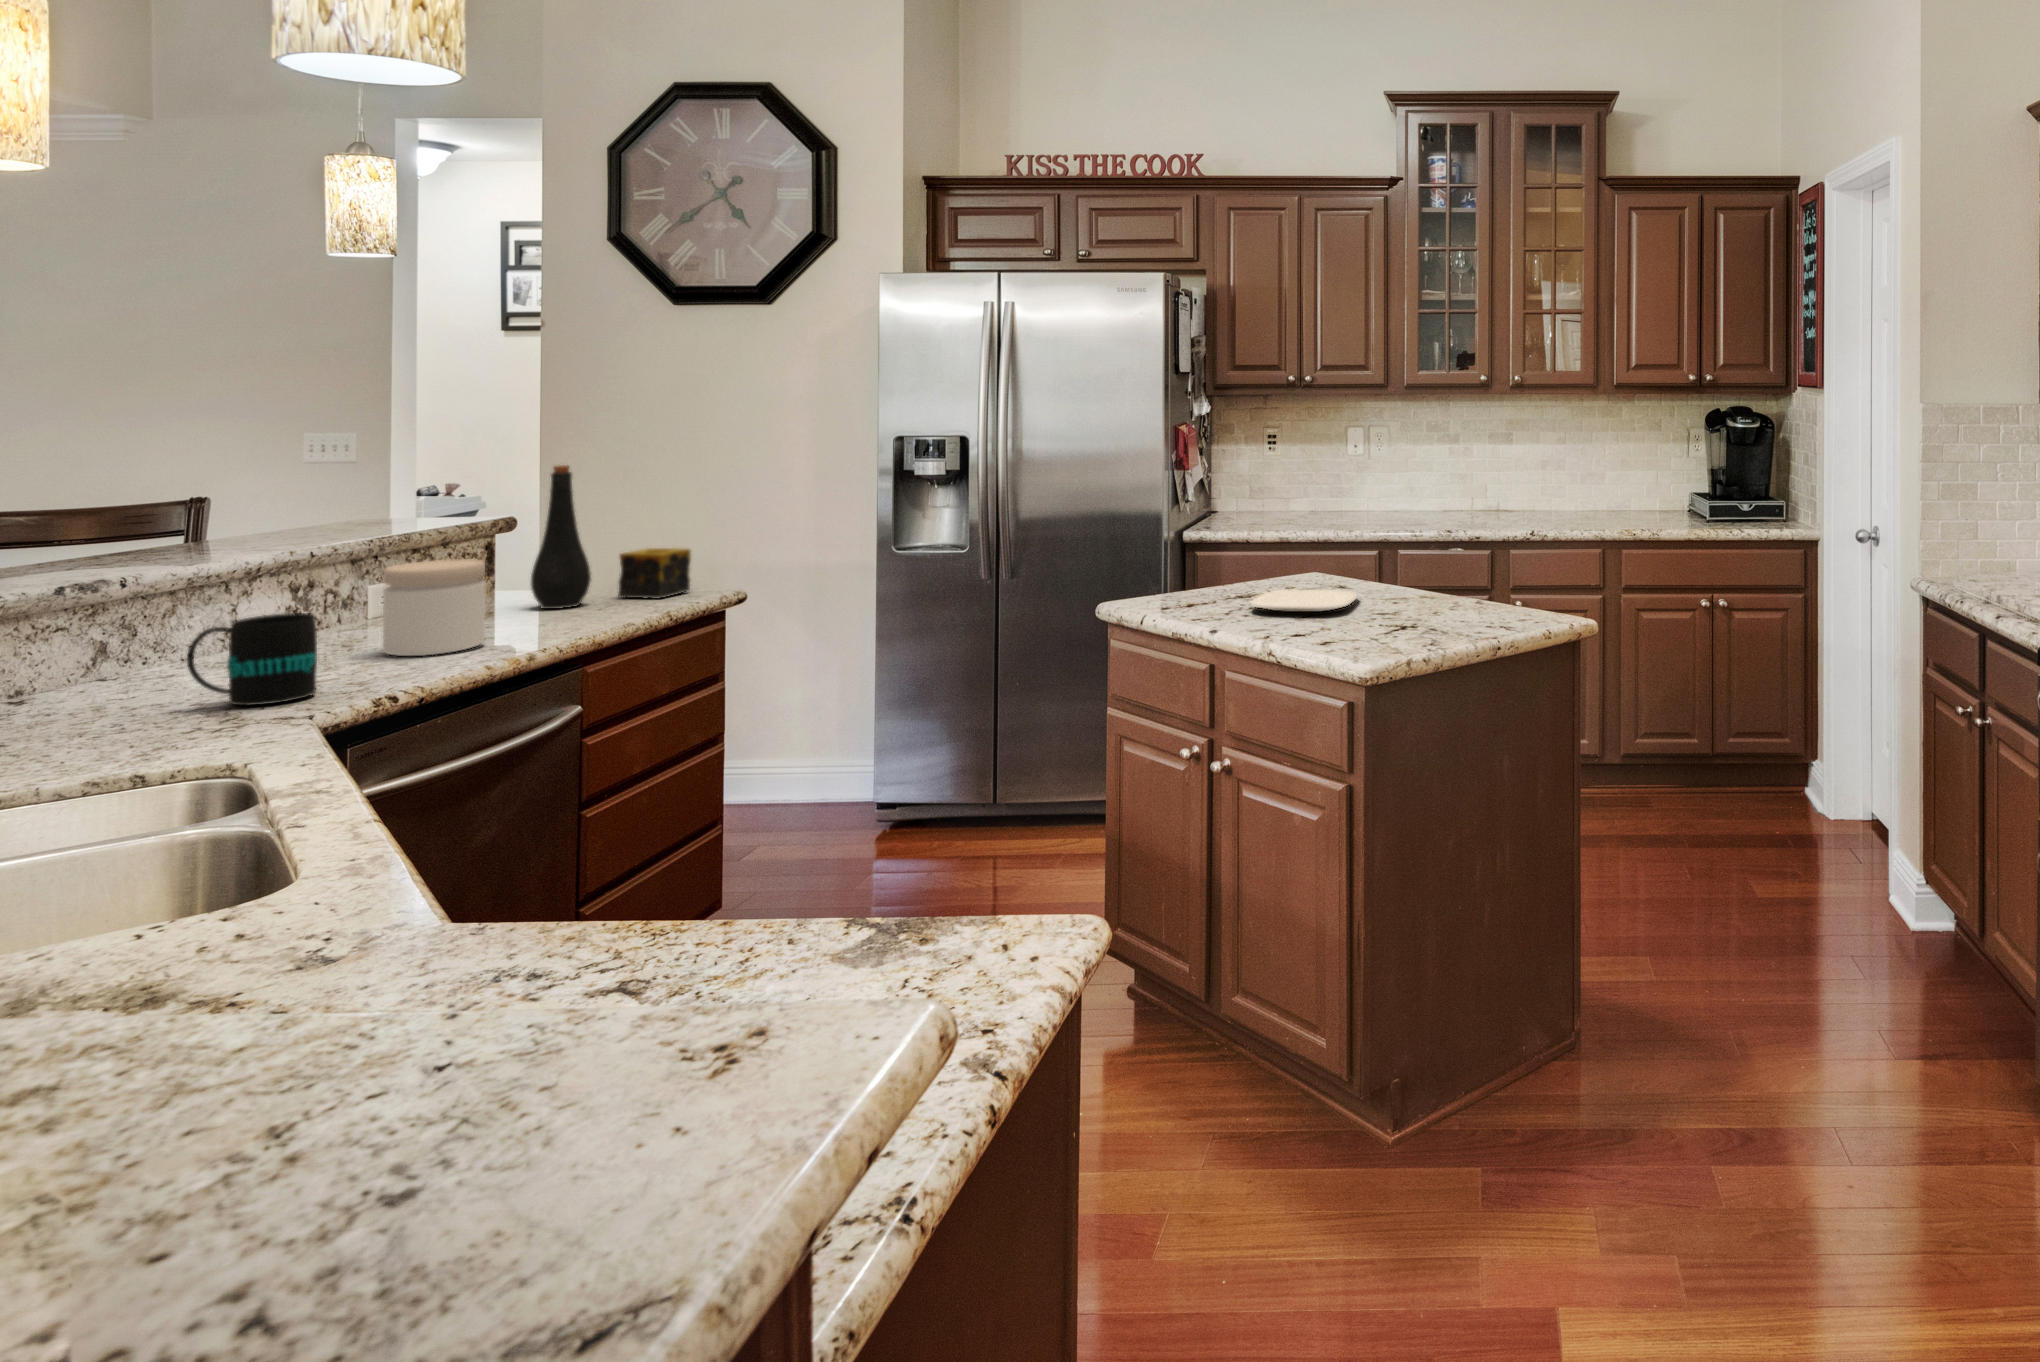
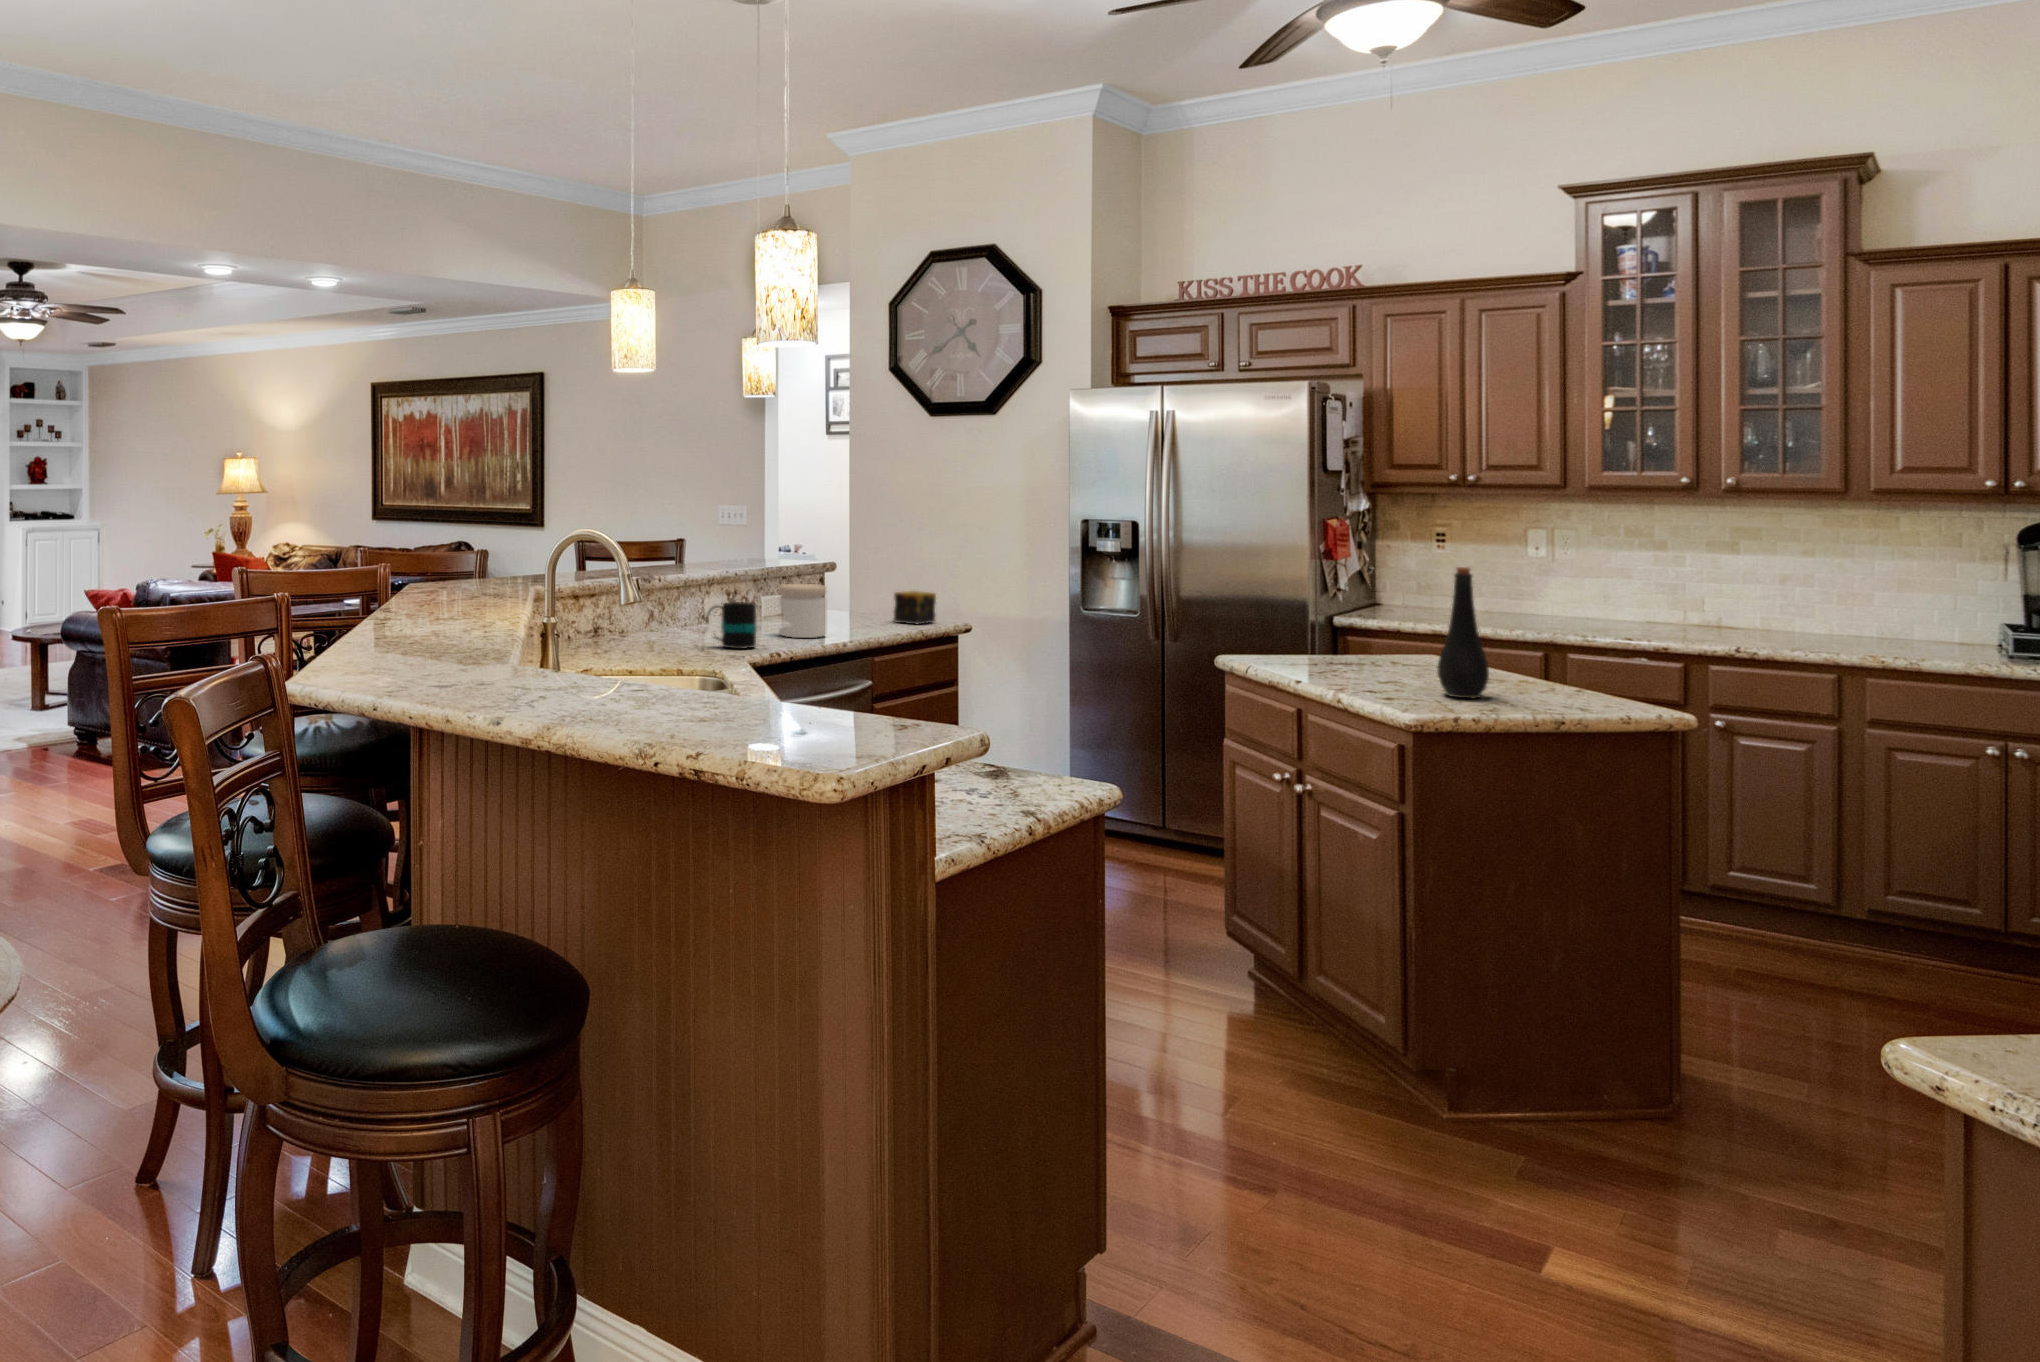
bottle: present [531,465,591,609] -> present [1438,567,1489,698]
plate: present [1251,590,1358,612] -> none [1335,659,1442,677]

